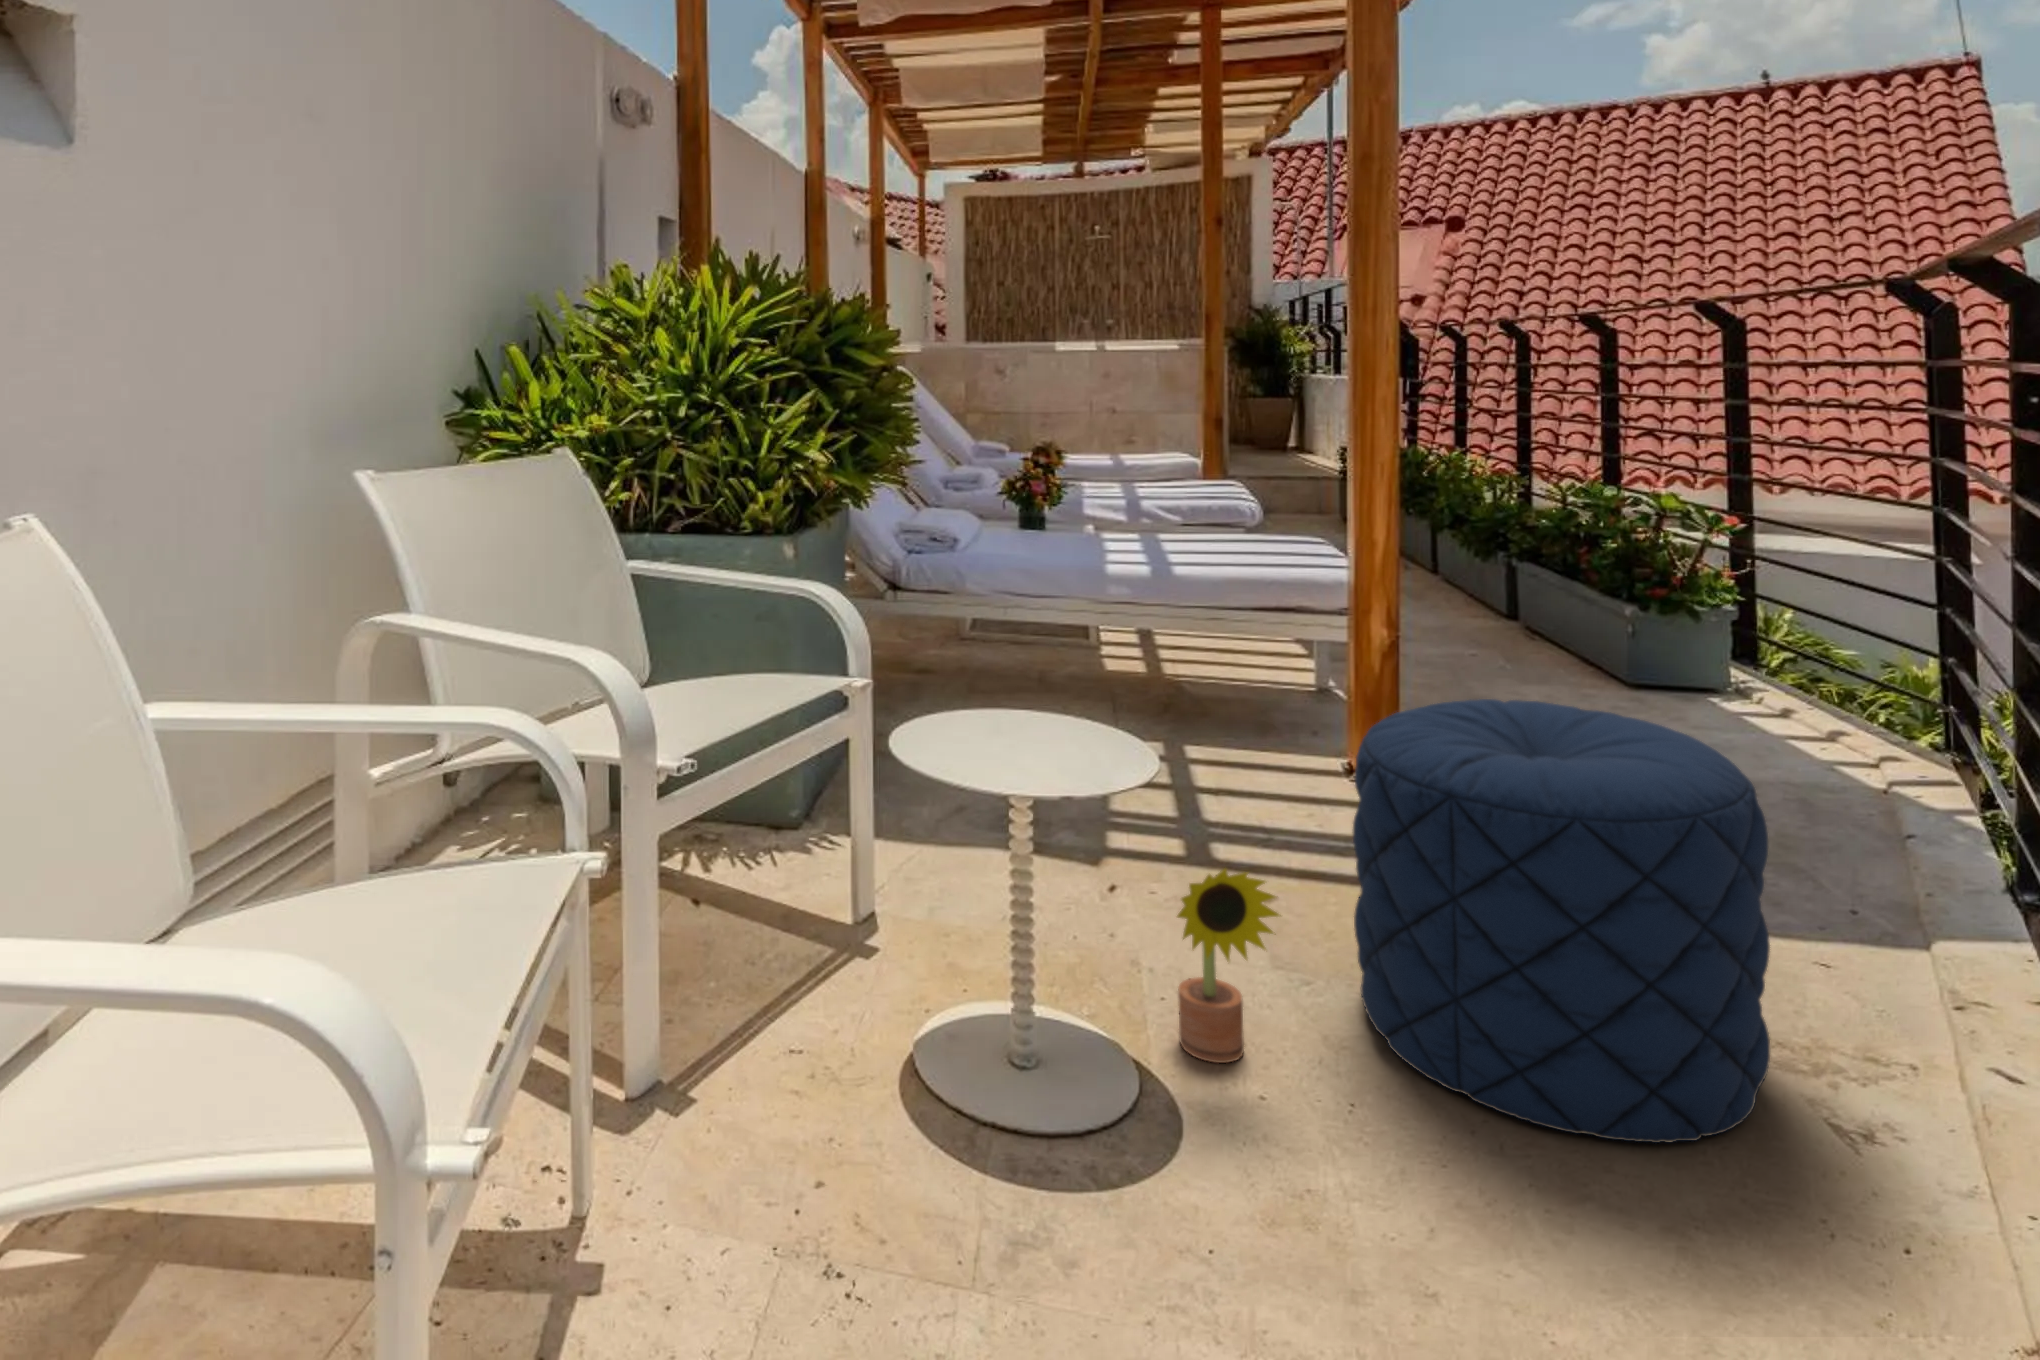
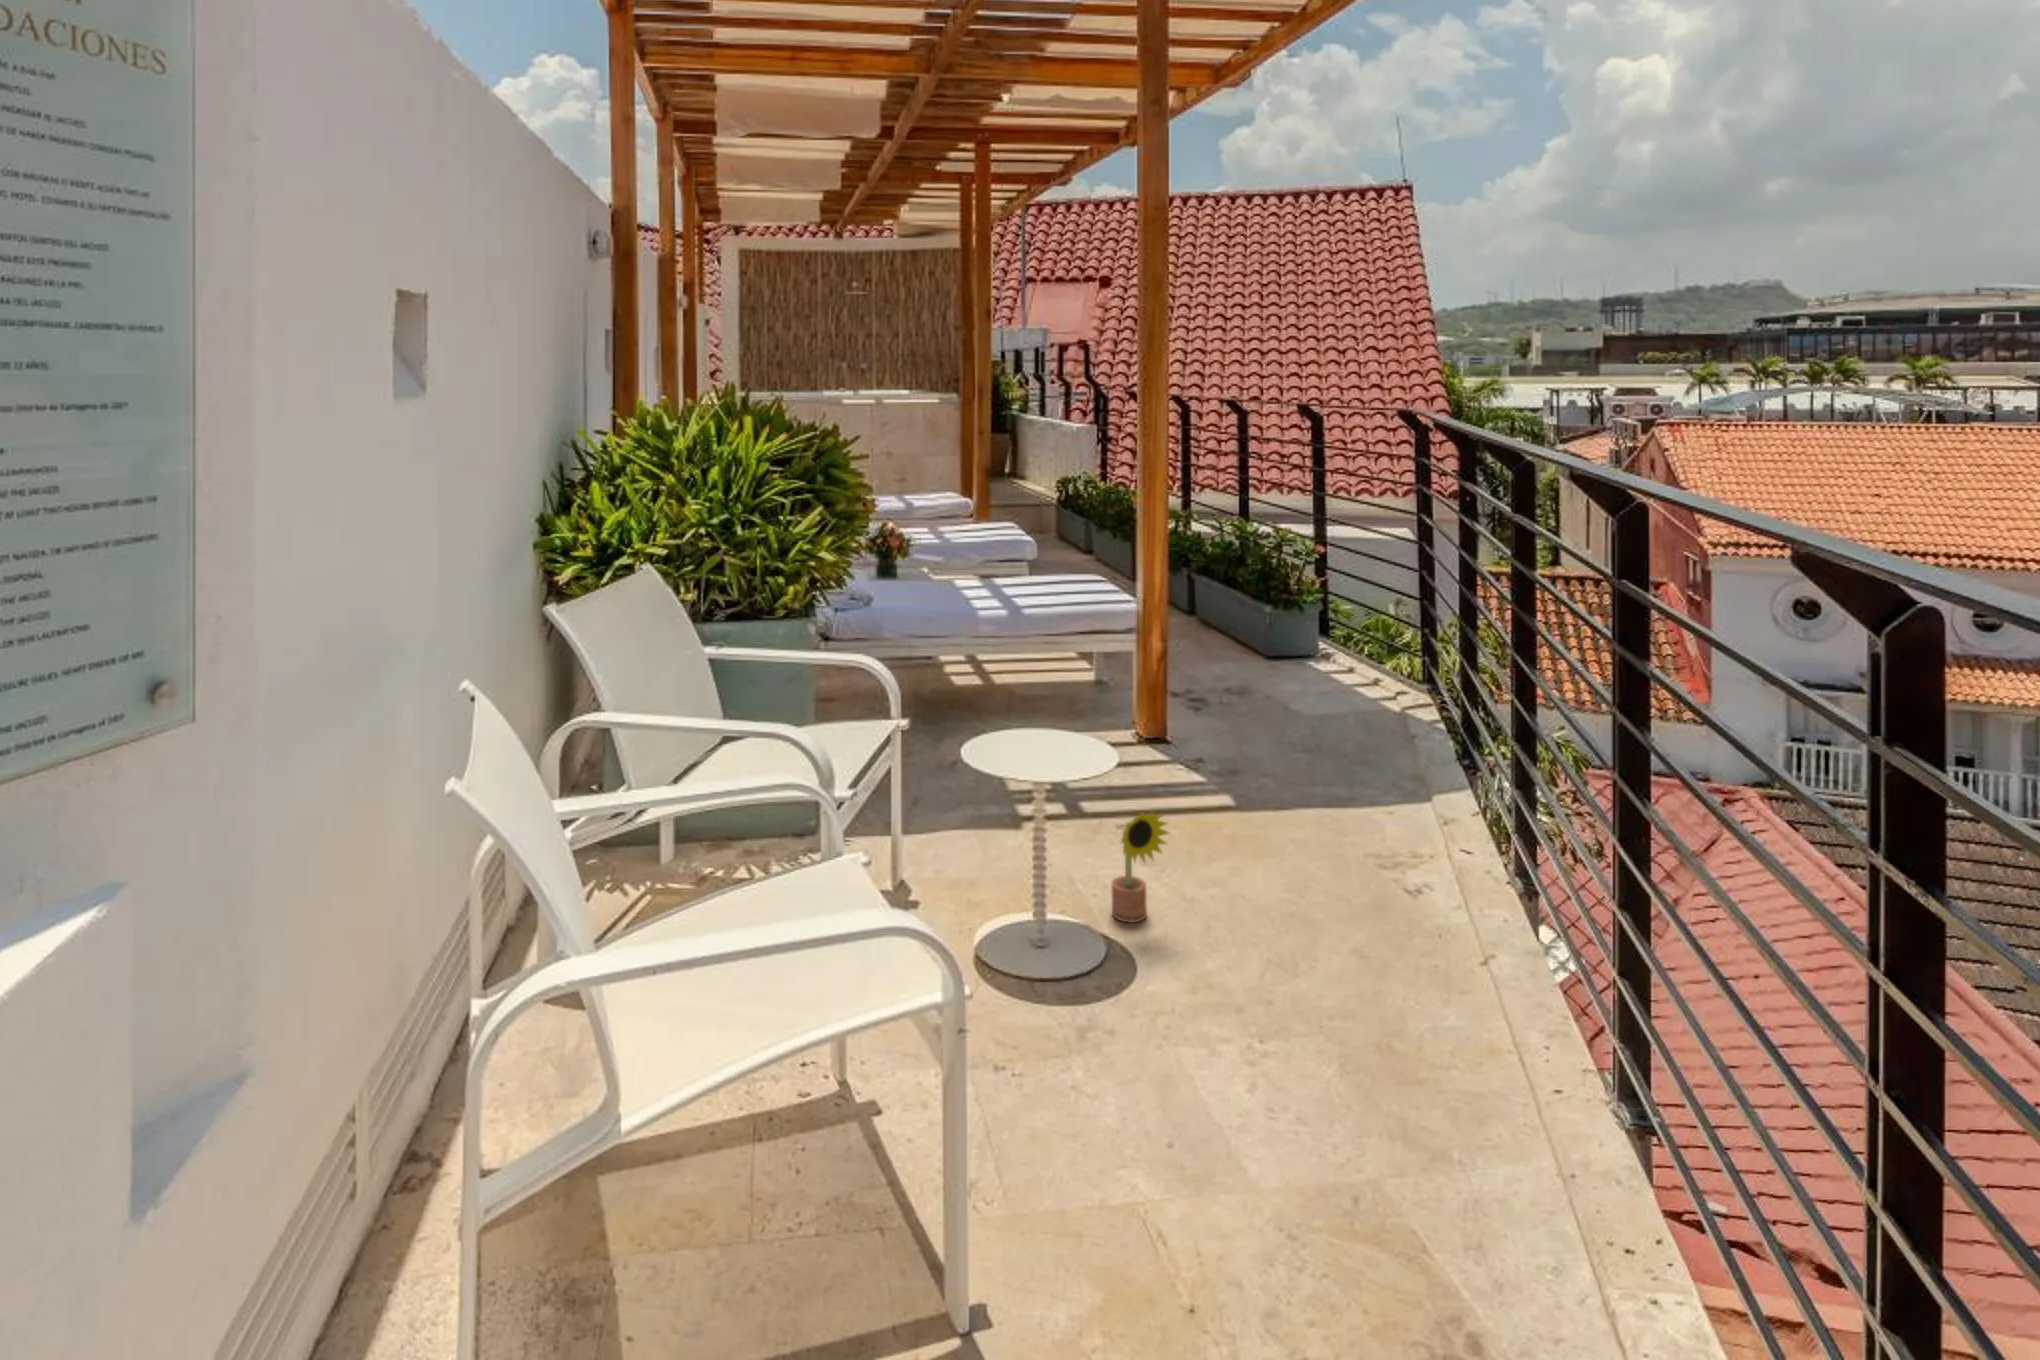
pouf: present [1353,699,1770,1143] -> none [1191,696,1383,921]

